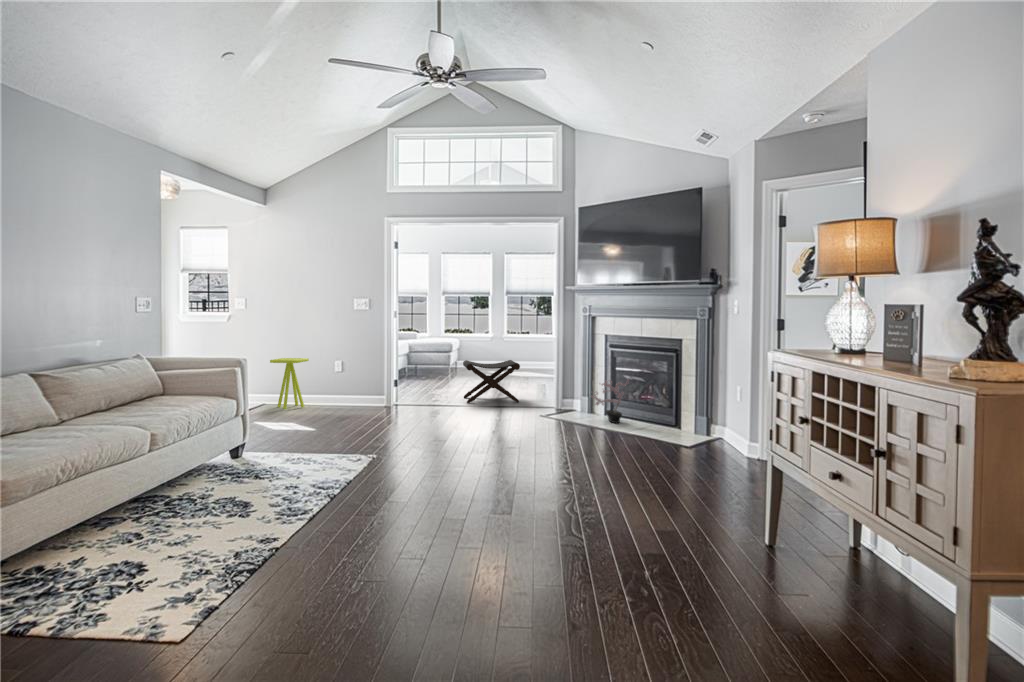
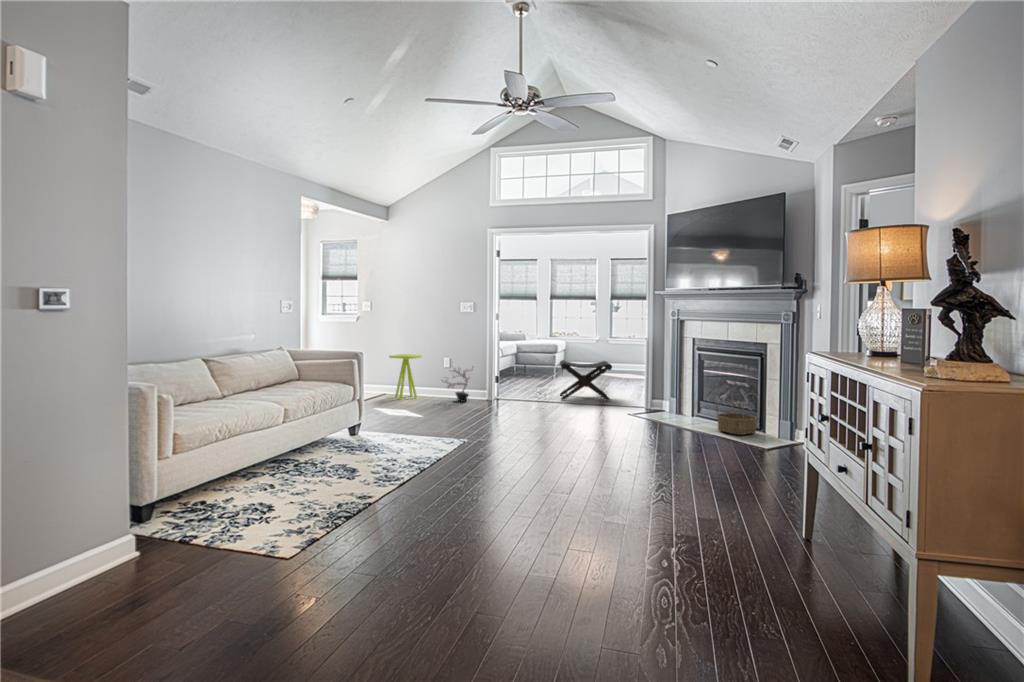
potted plant: present [591,380,629,423] -> present [442,366,473,402]
basket: none [635,387,677,433] -> present [716,389,759,435]

